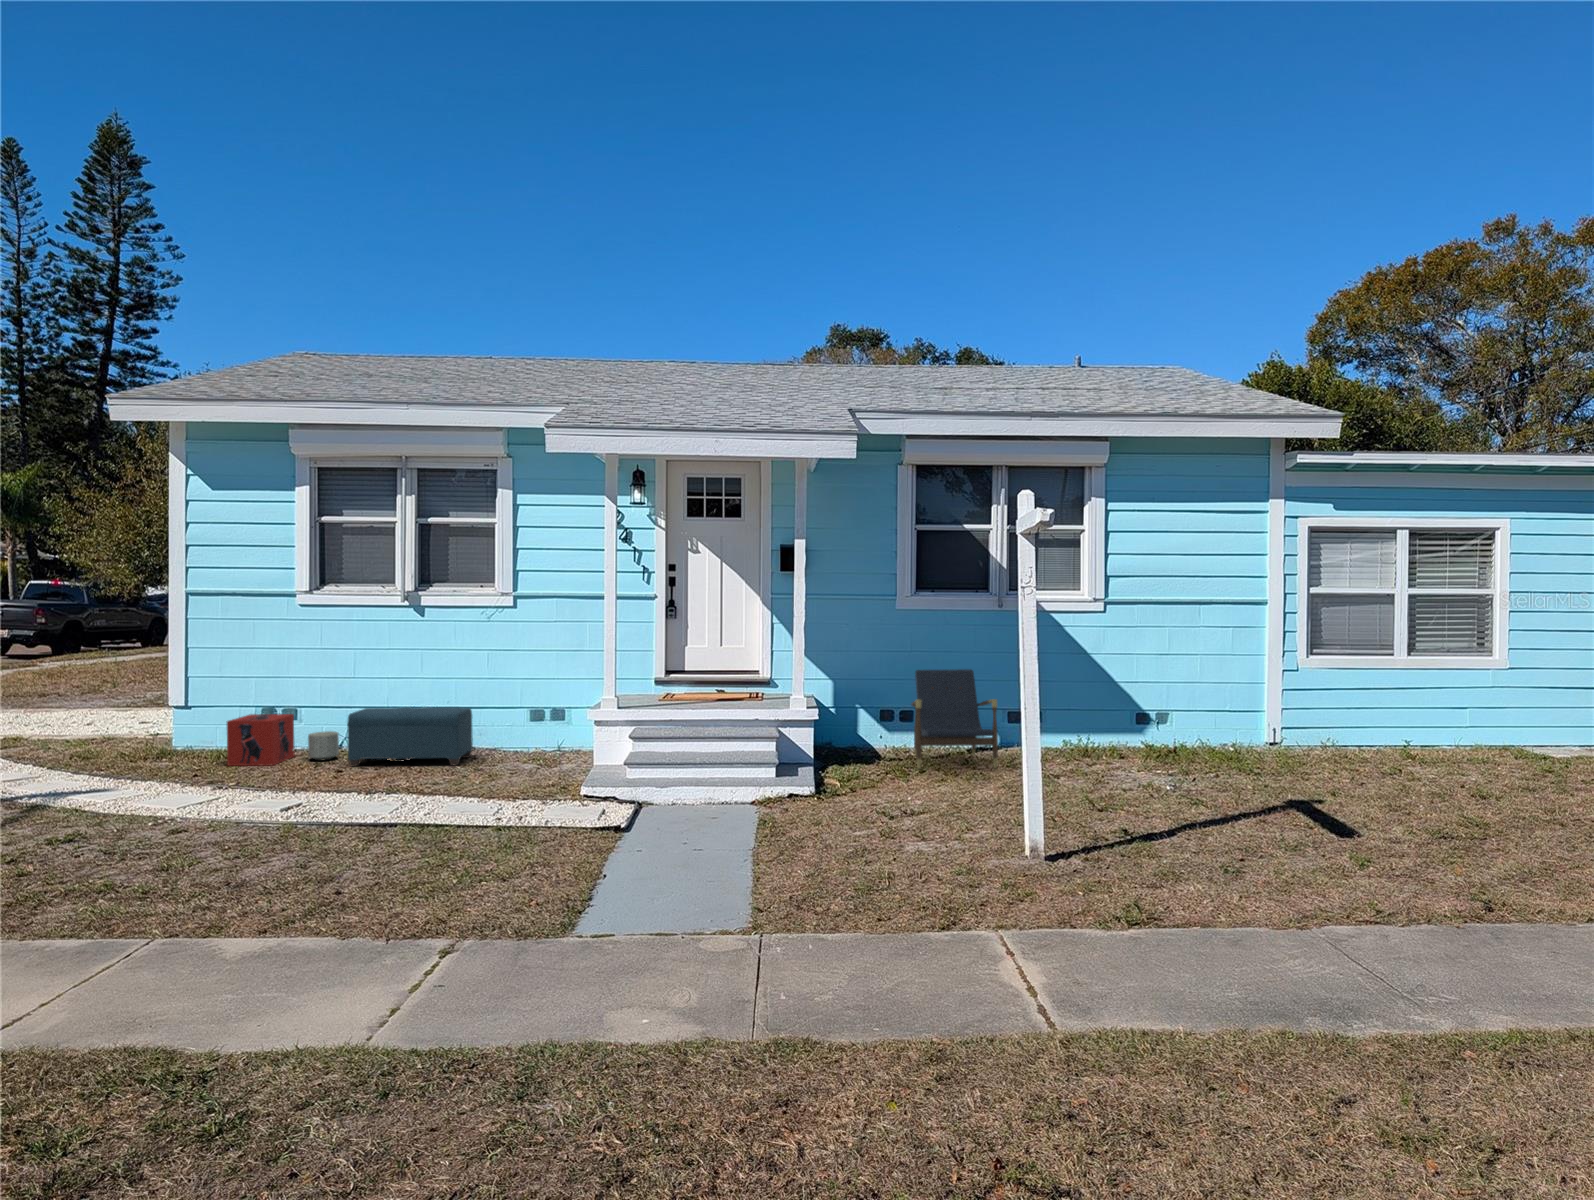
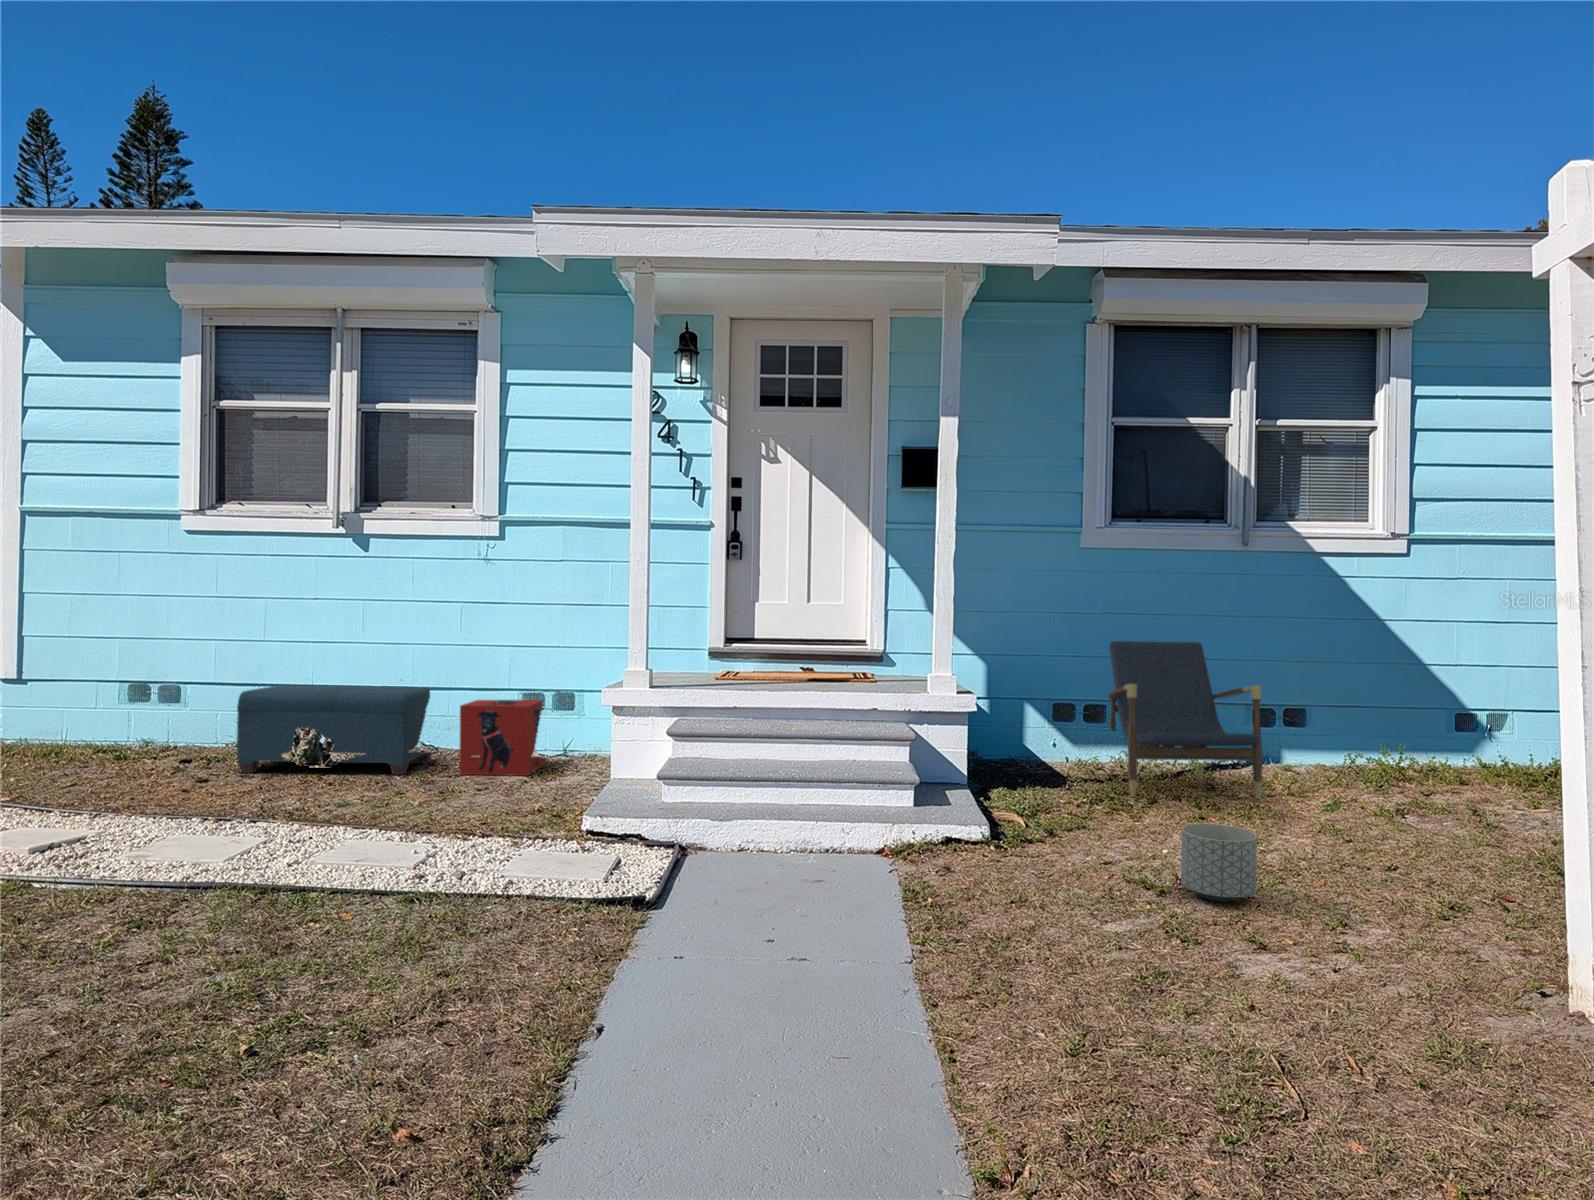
storage box: present [227,714,295,766] -> present [460,700,547,776]
planter: present [308,731,339,761] -> present [1181,824,1257,902]

